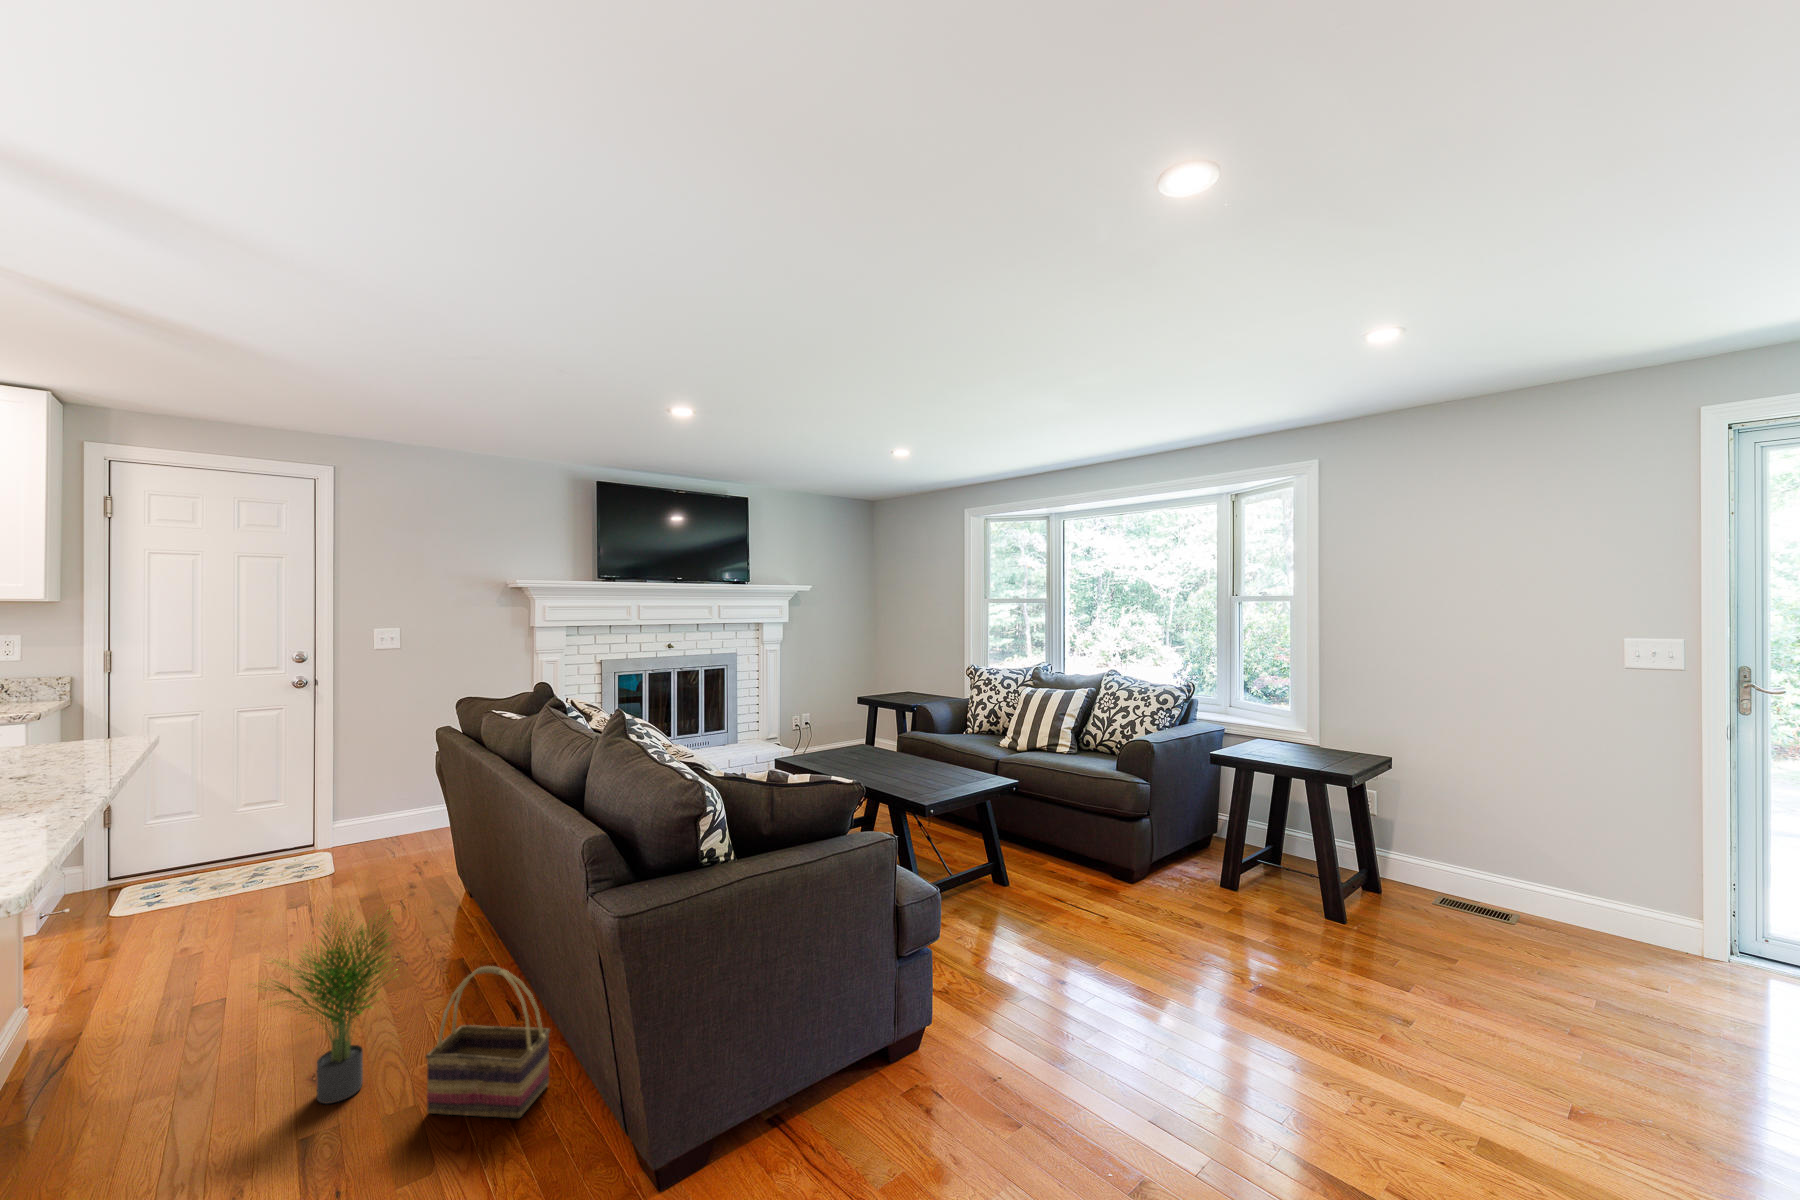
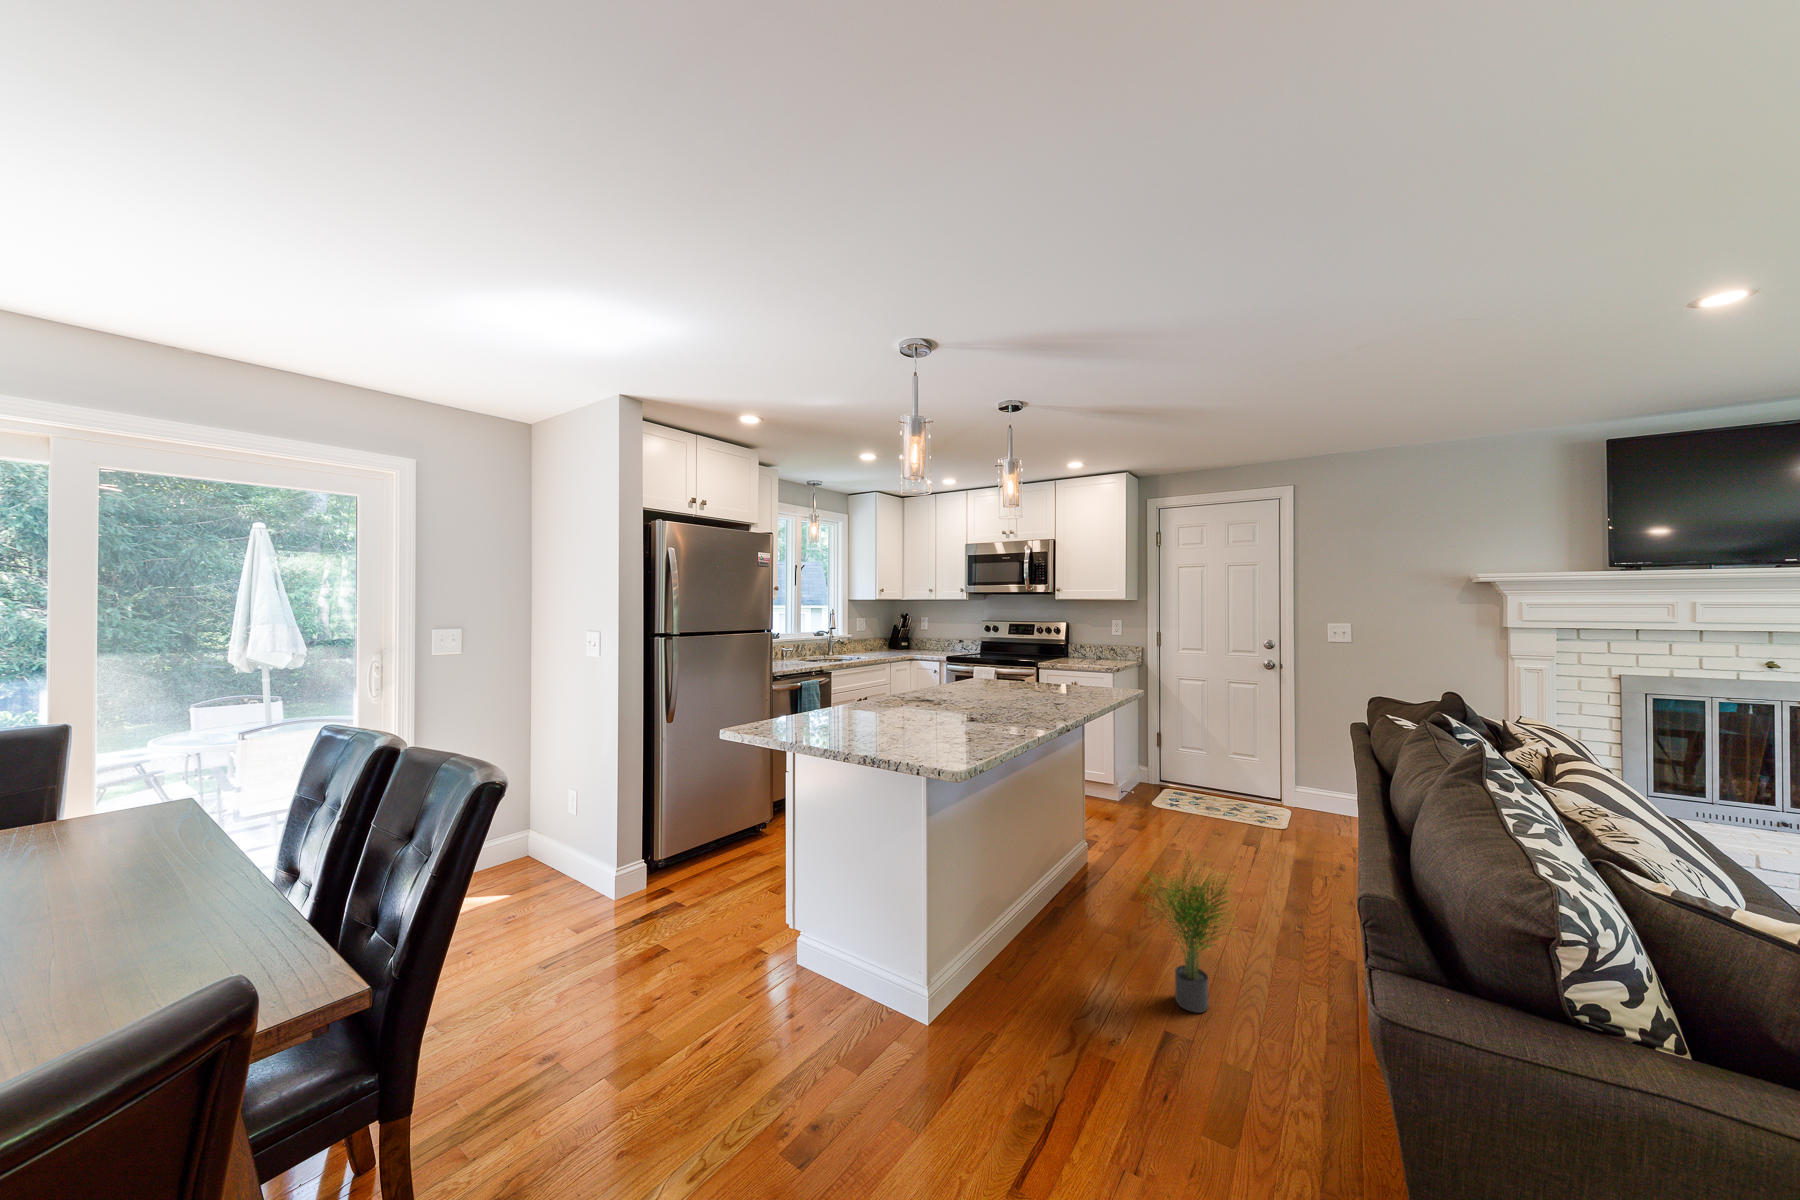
basket: present [426,966,550,1118] -> none [1233,966,1356,1147]

